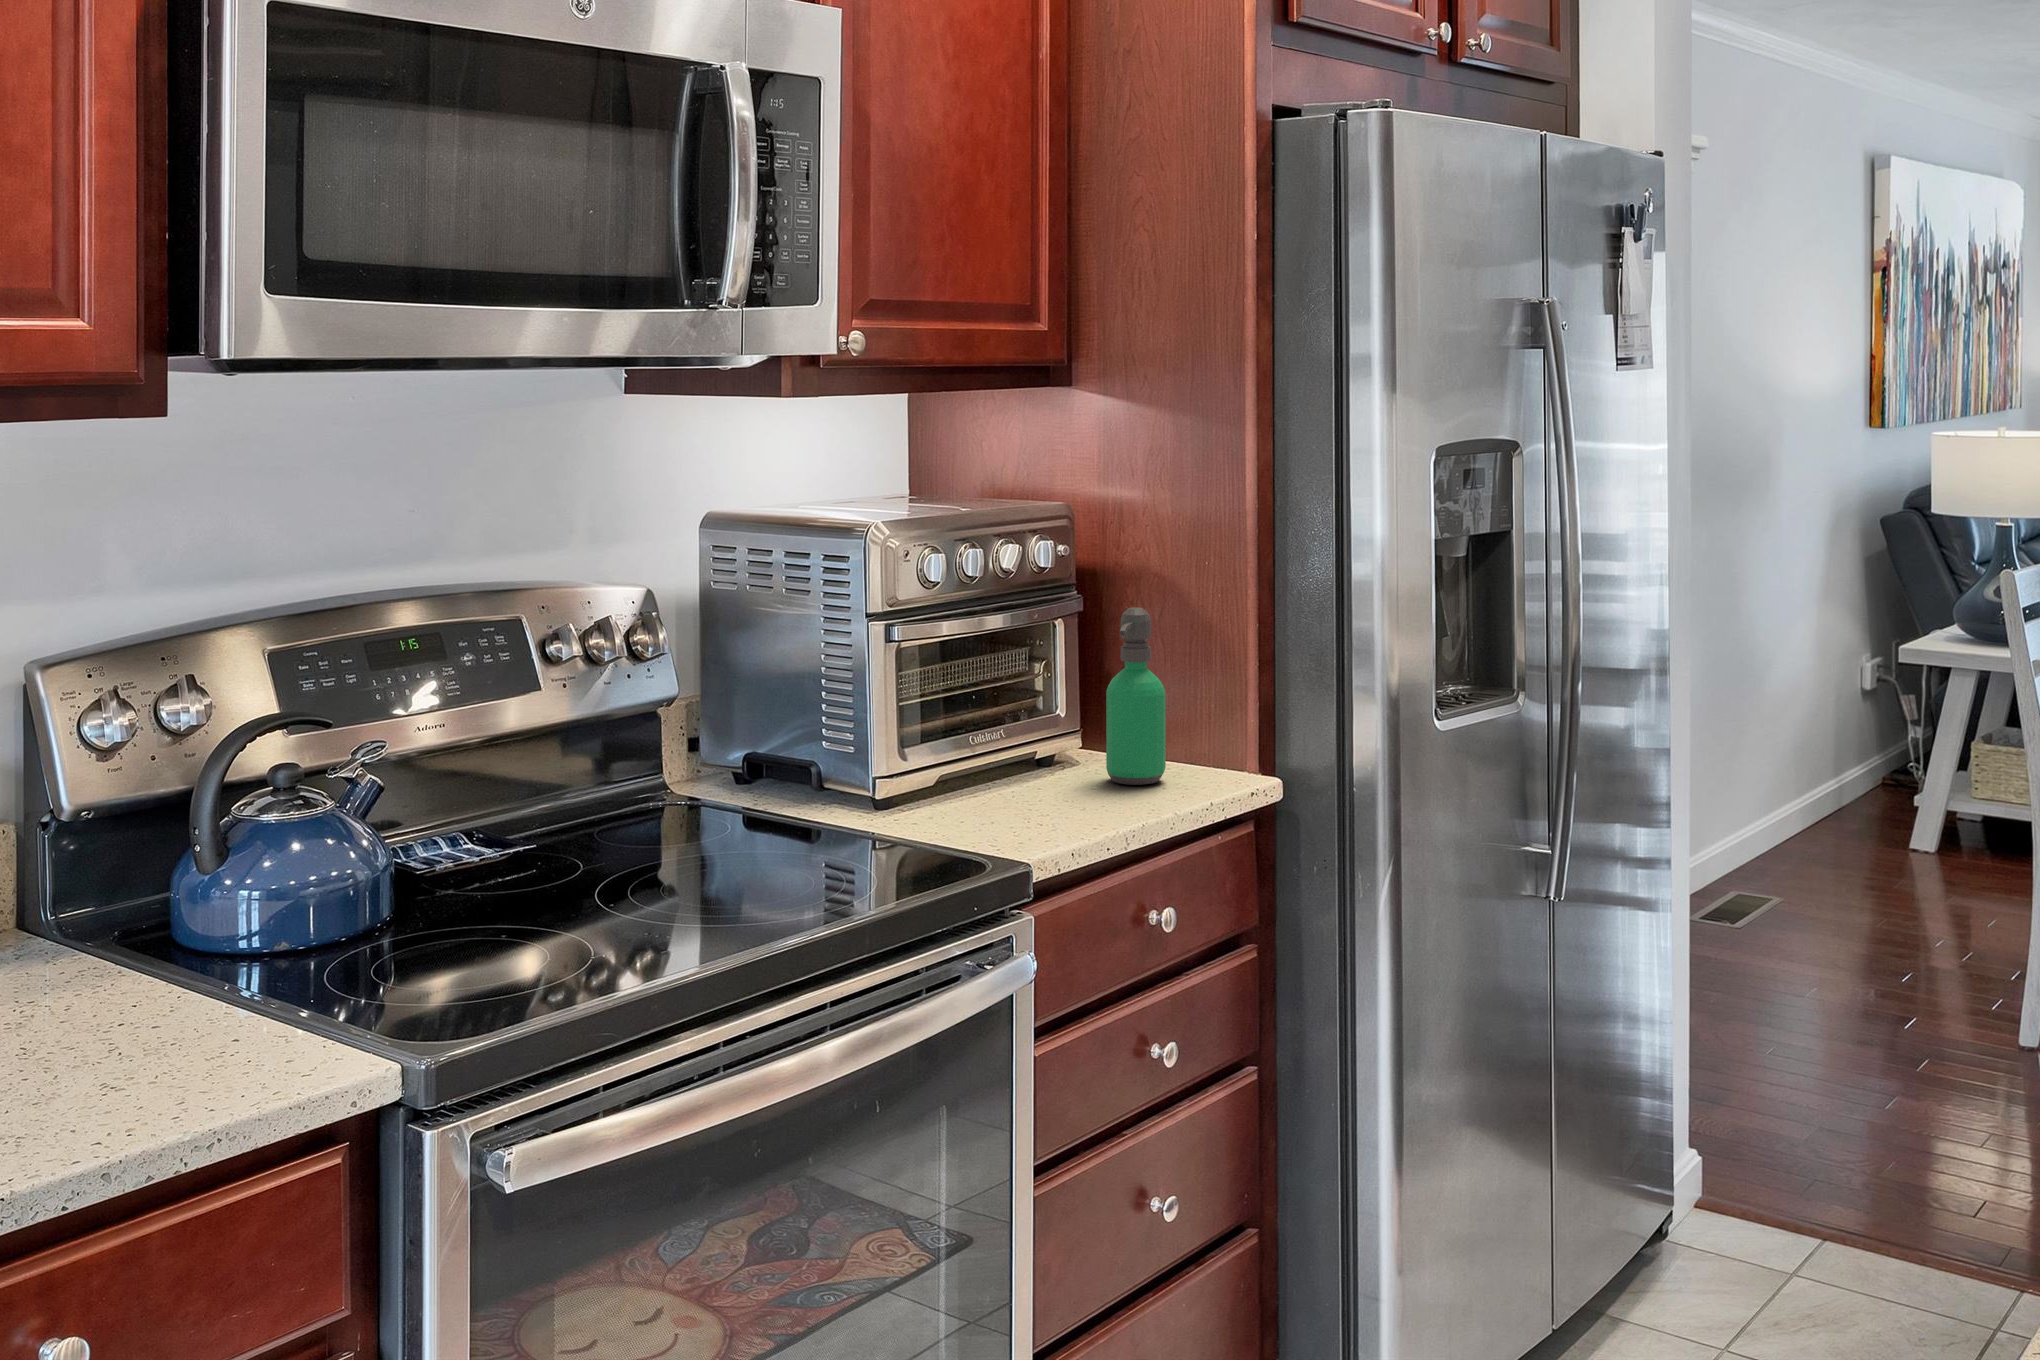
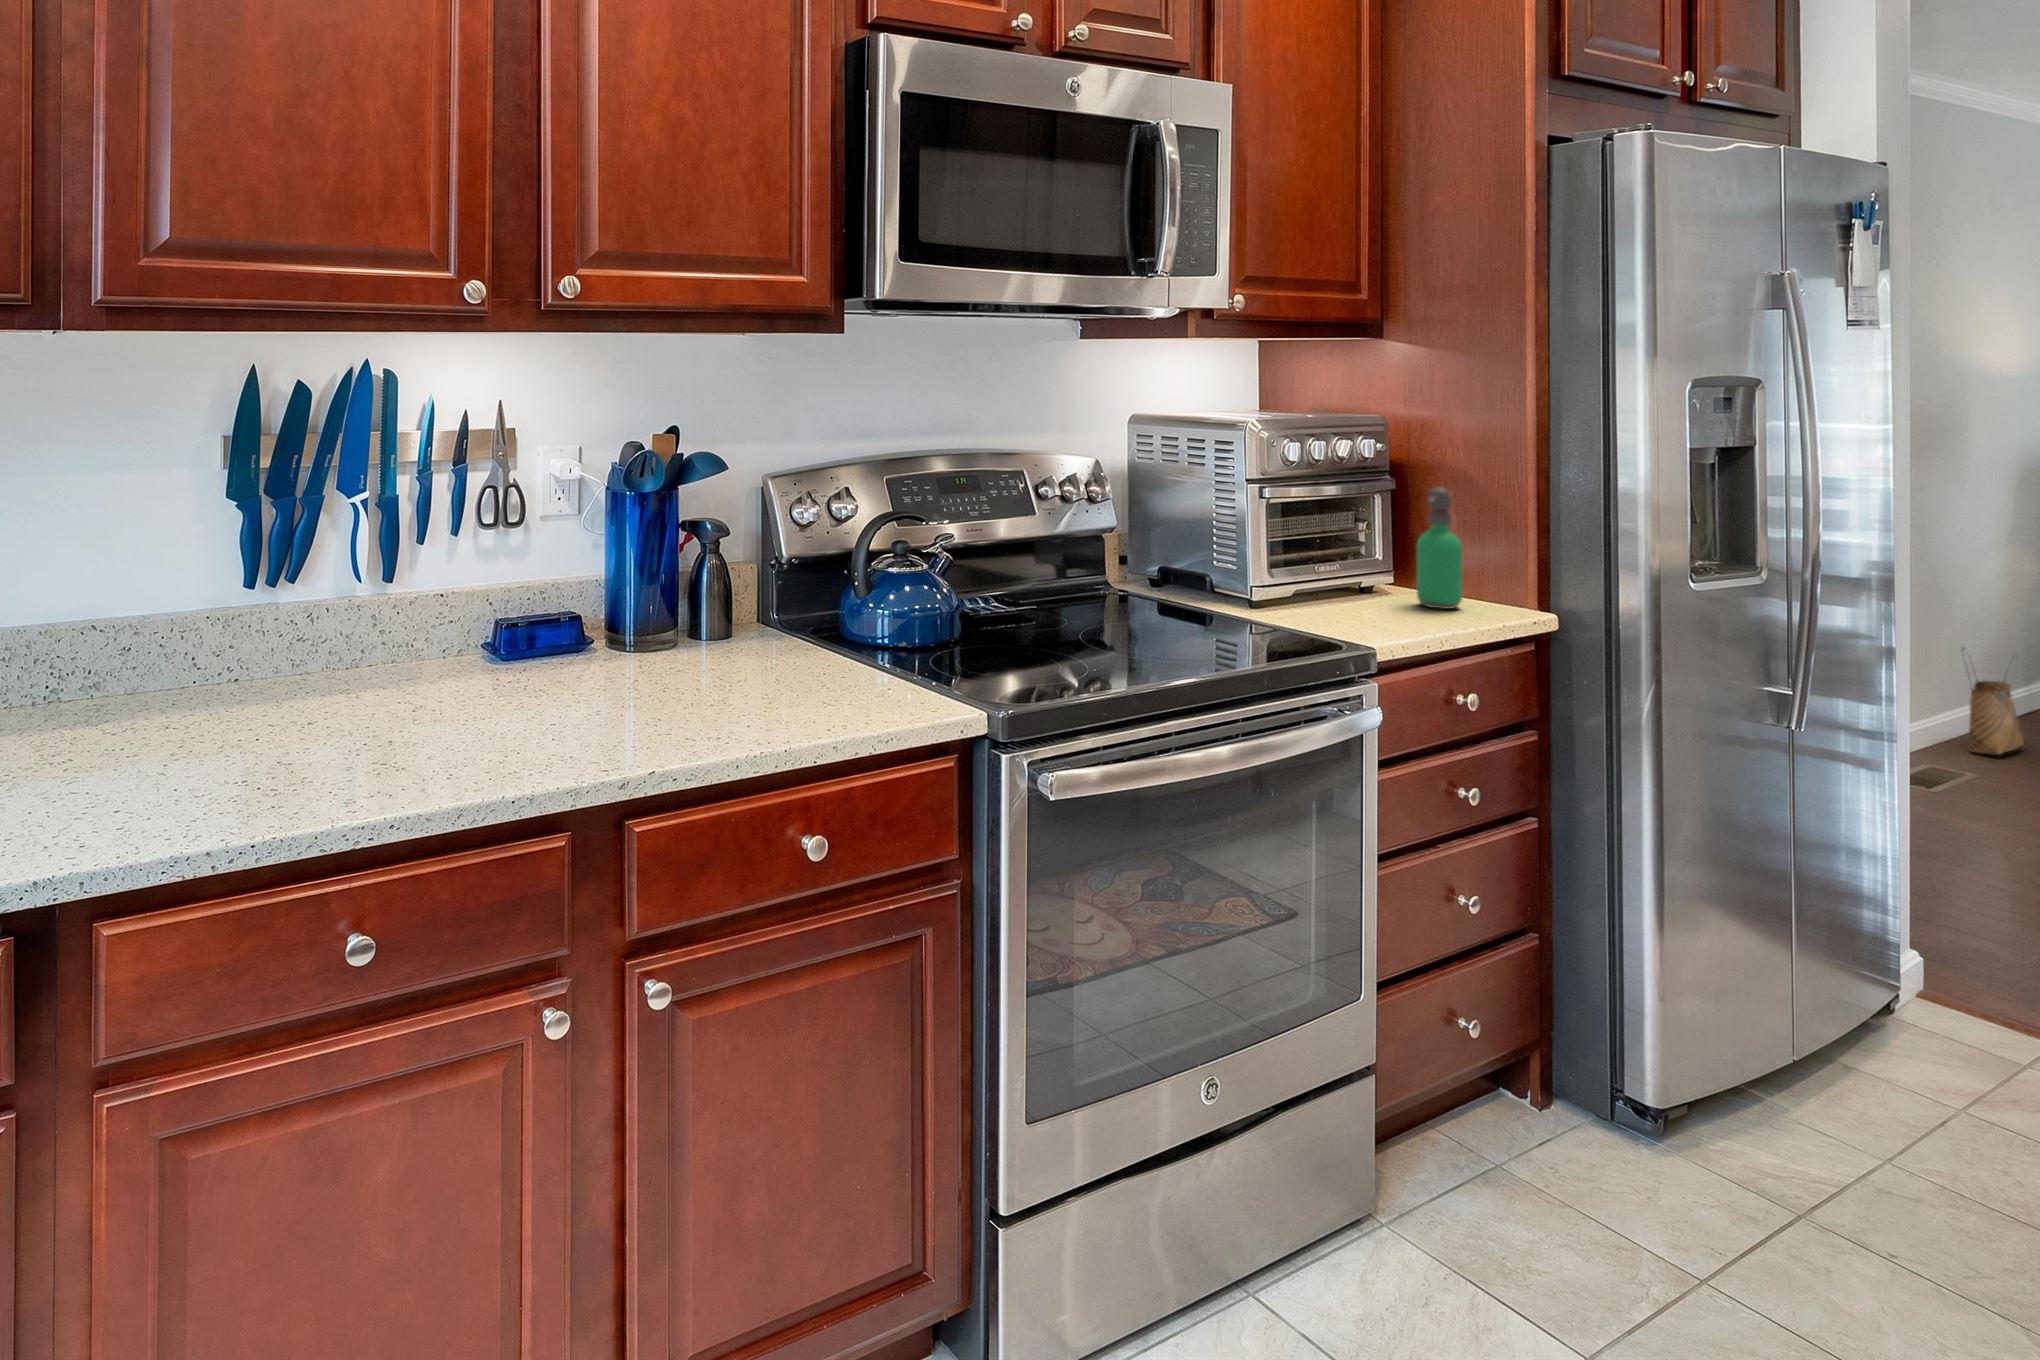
woven basket: none [1767,740,1828,872] -> present [1963,647,2023,755]

